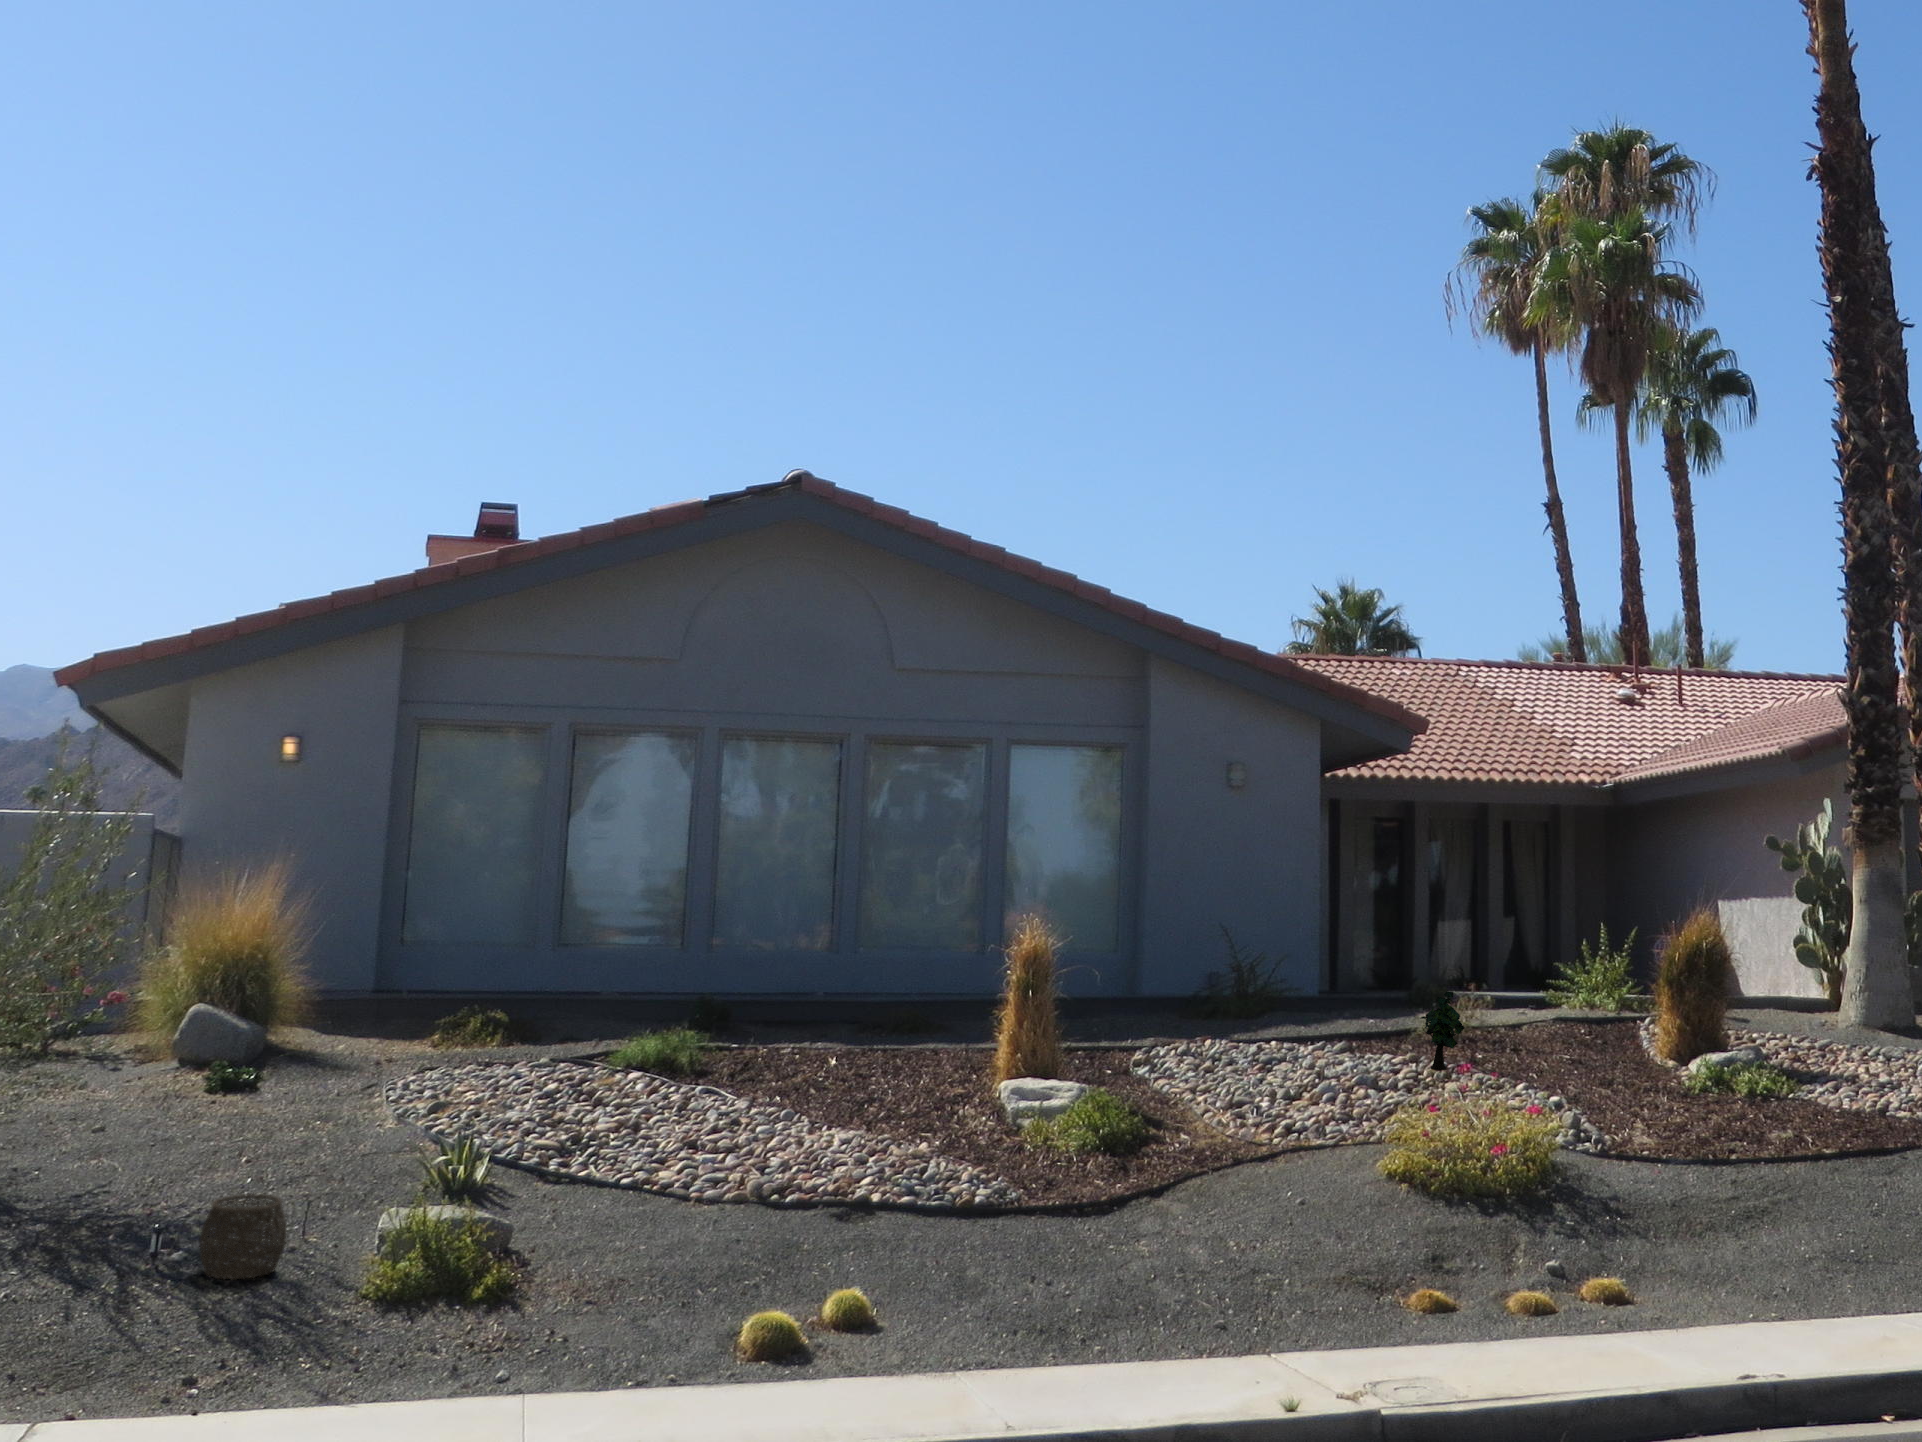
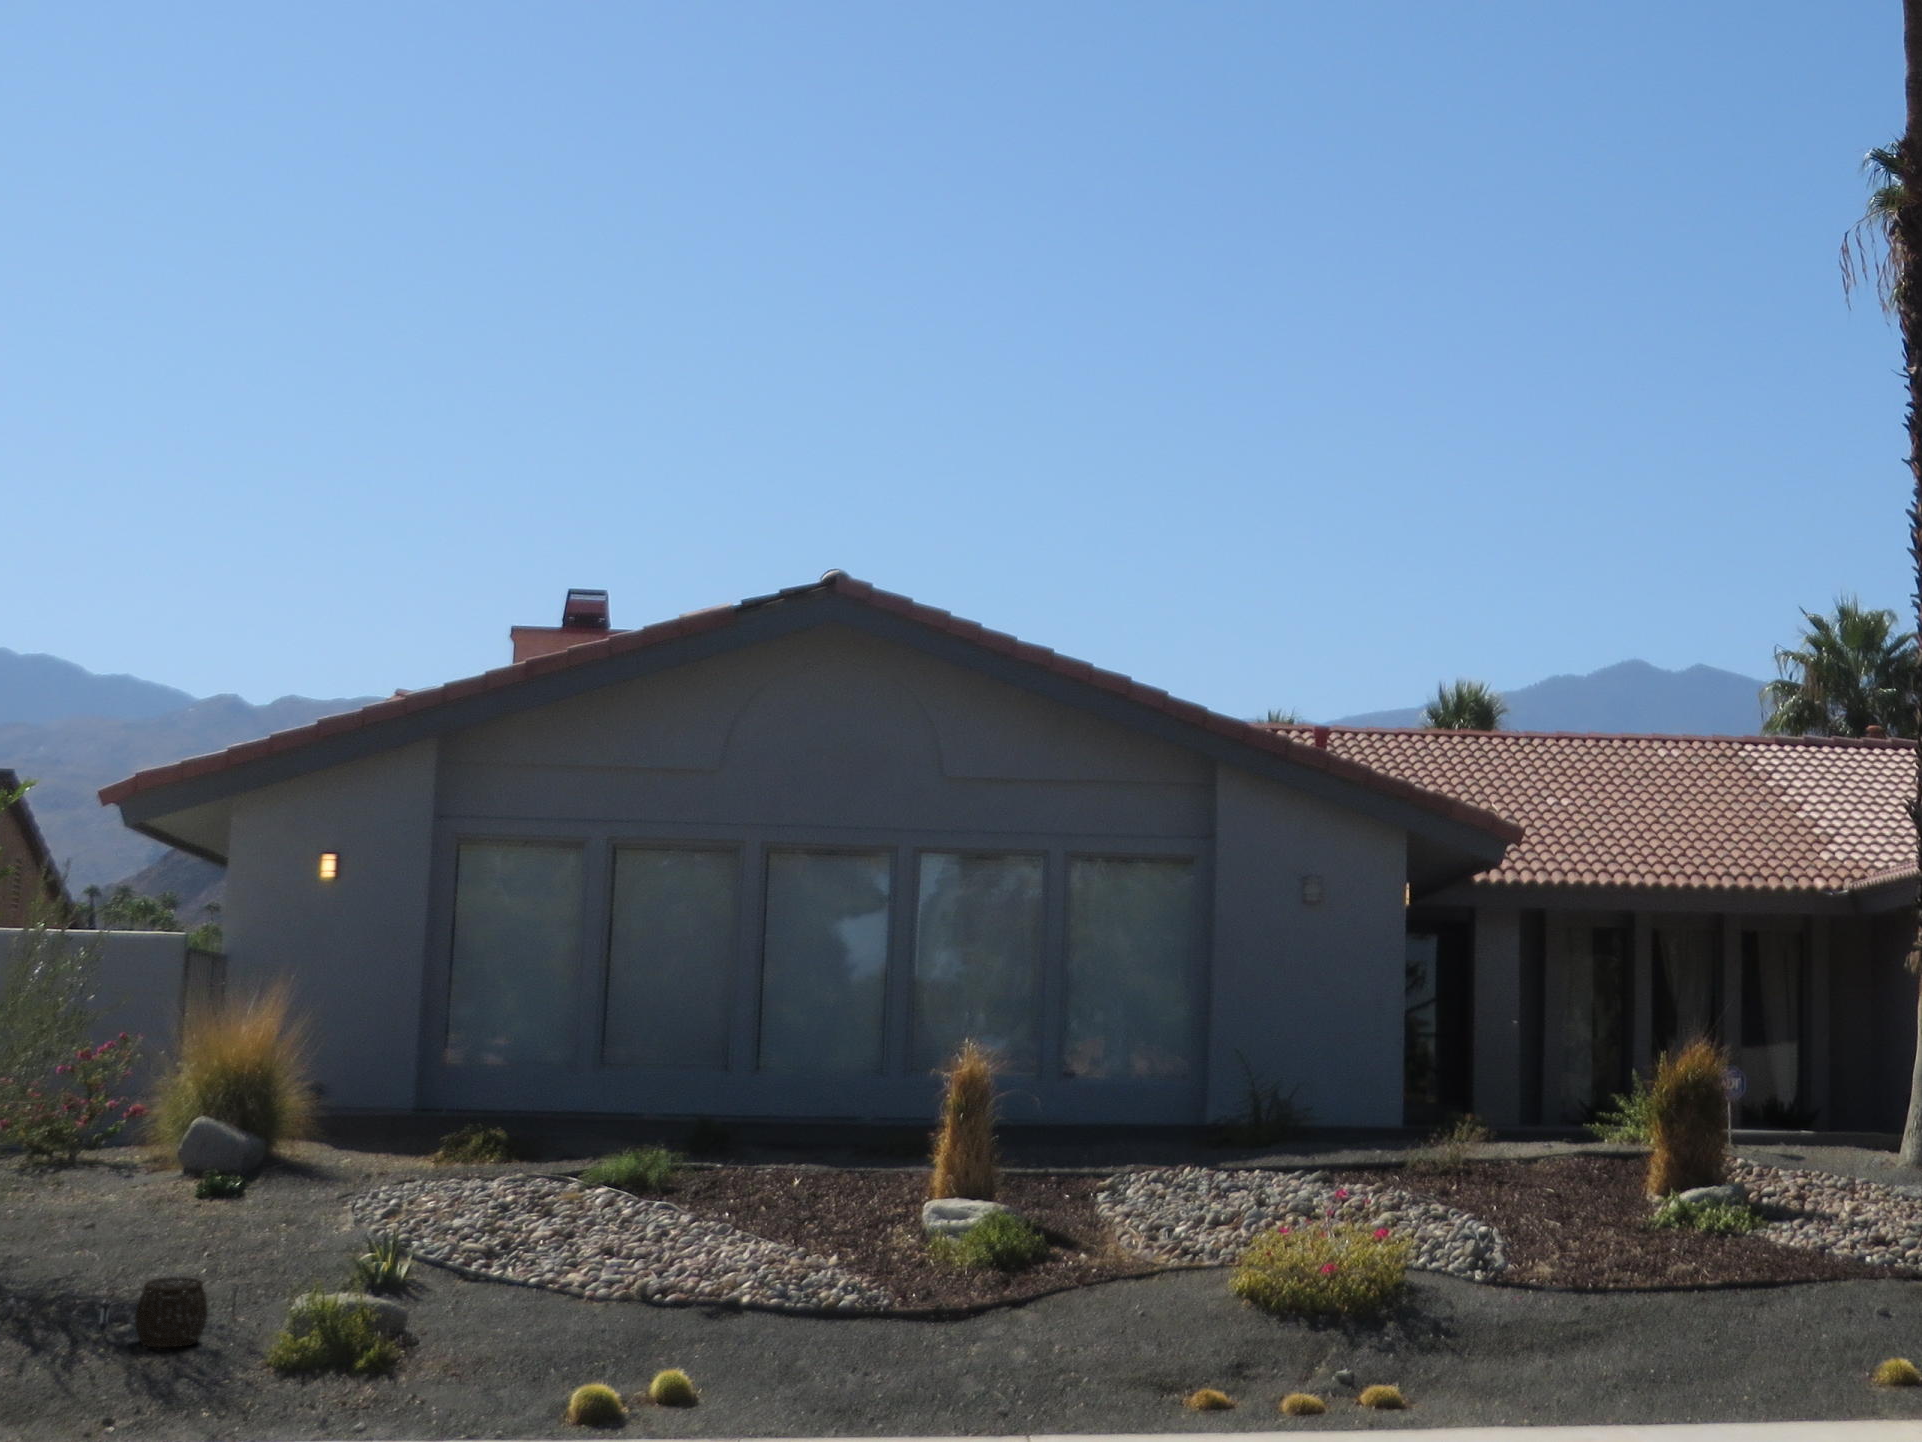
decorative plant: present [1420,991,1465,1070] -> none [1370,1120,1415,1199]

